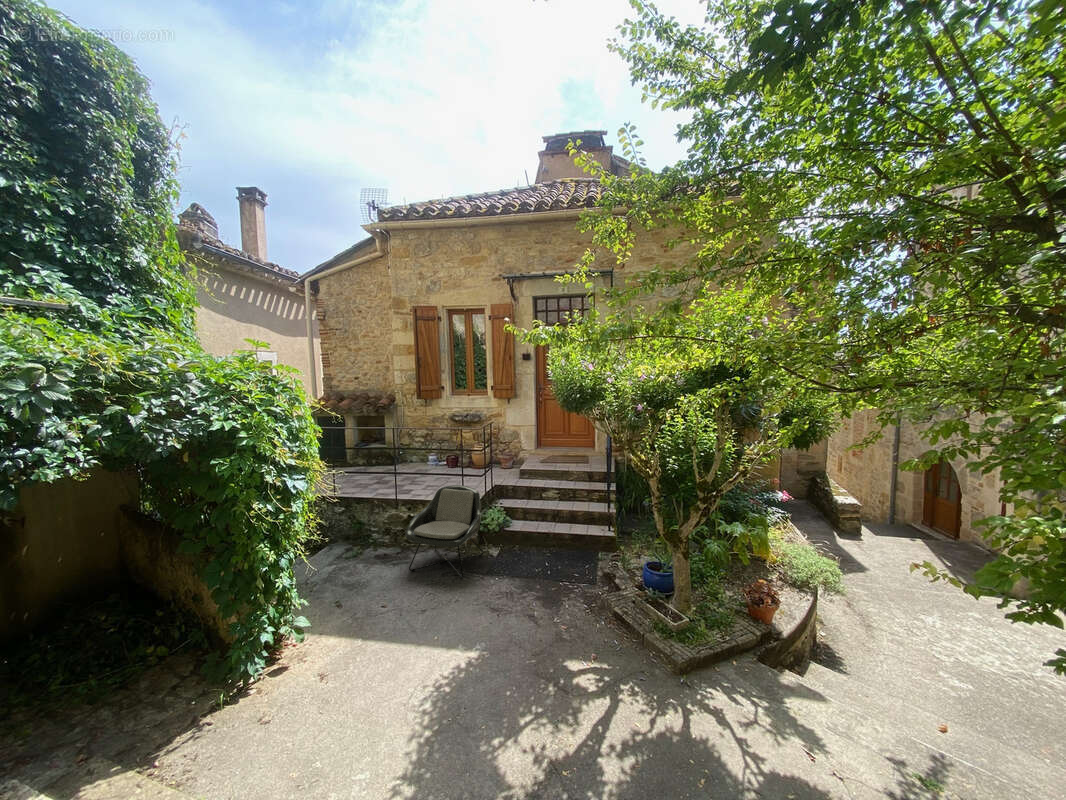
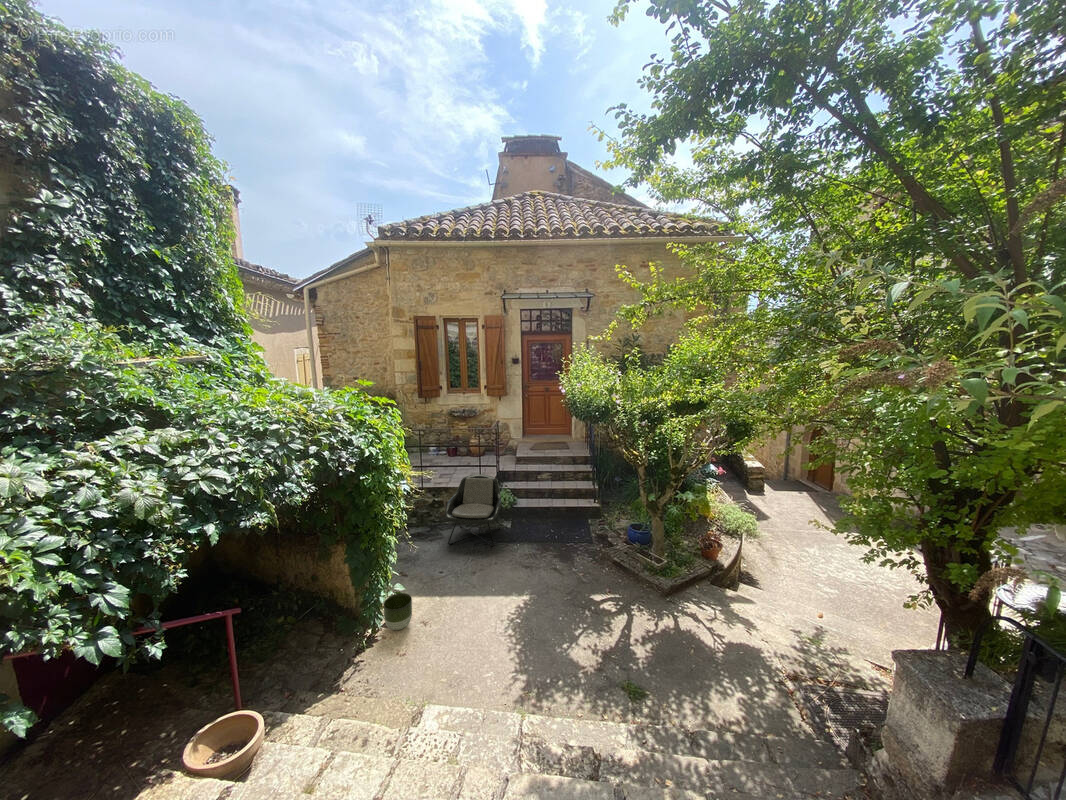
planter: none [266,630,308,682] -> present [384,593,412,630]

